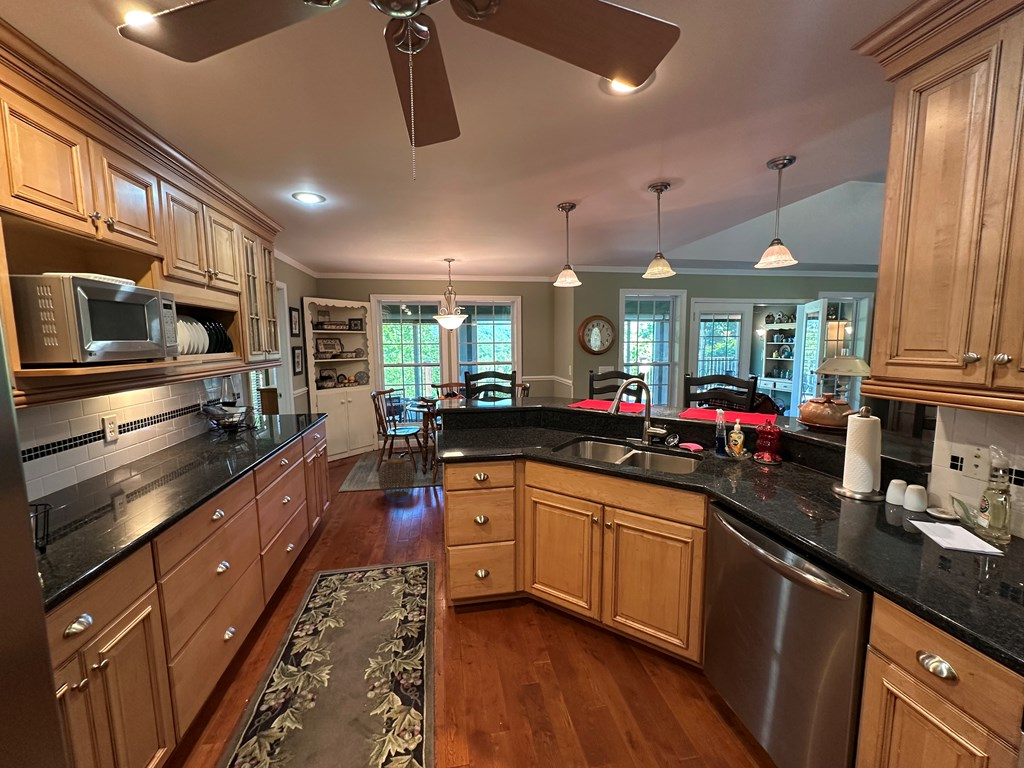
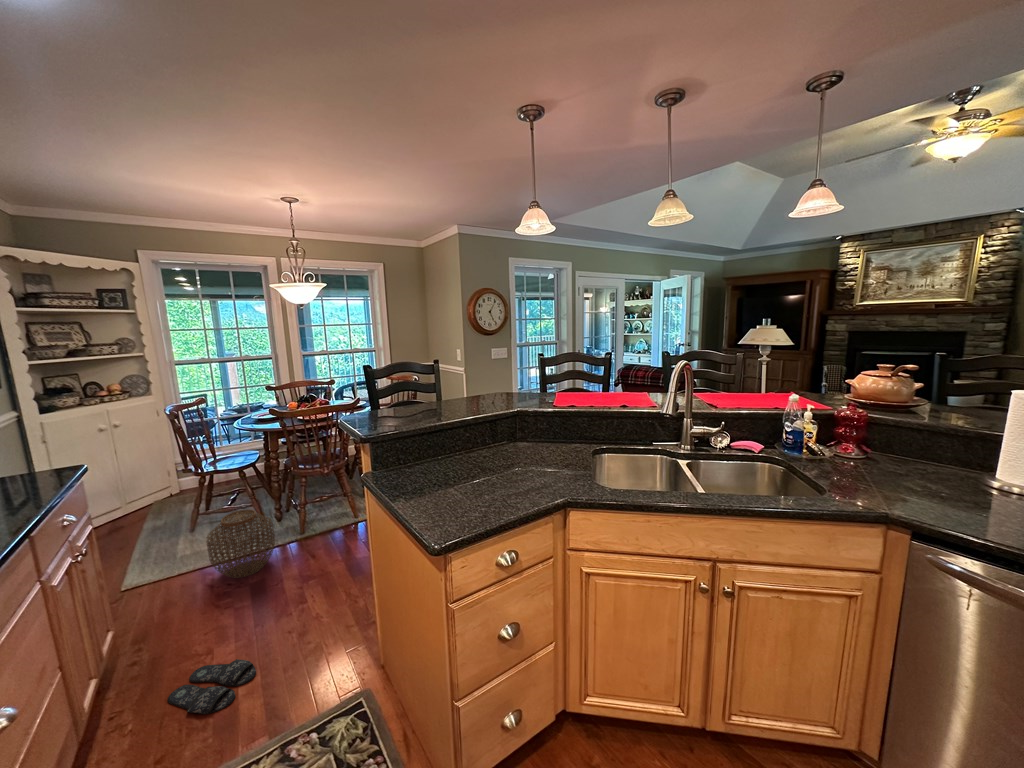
slippers: none [345,530,385,549] -> present [168,659,256,714]

